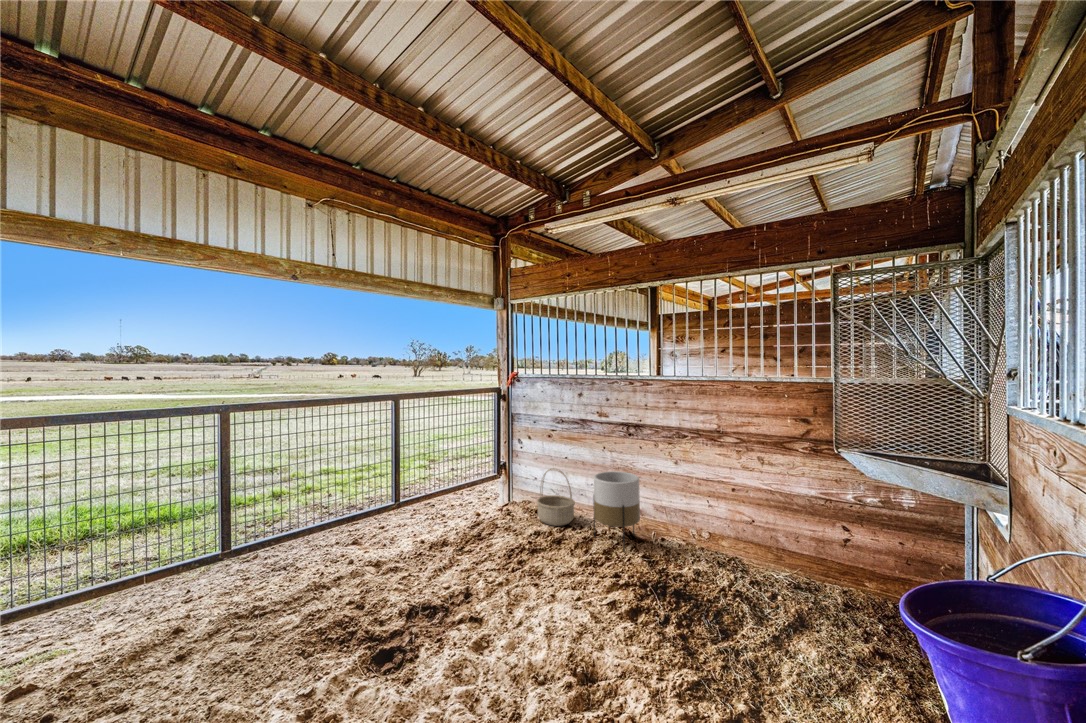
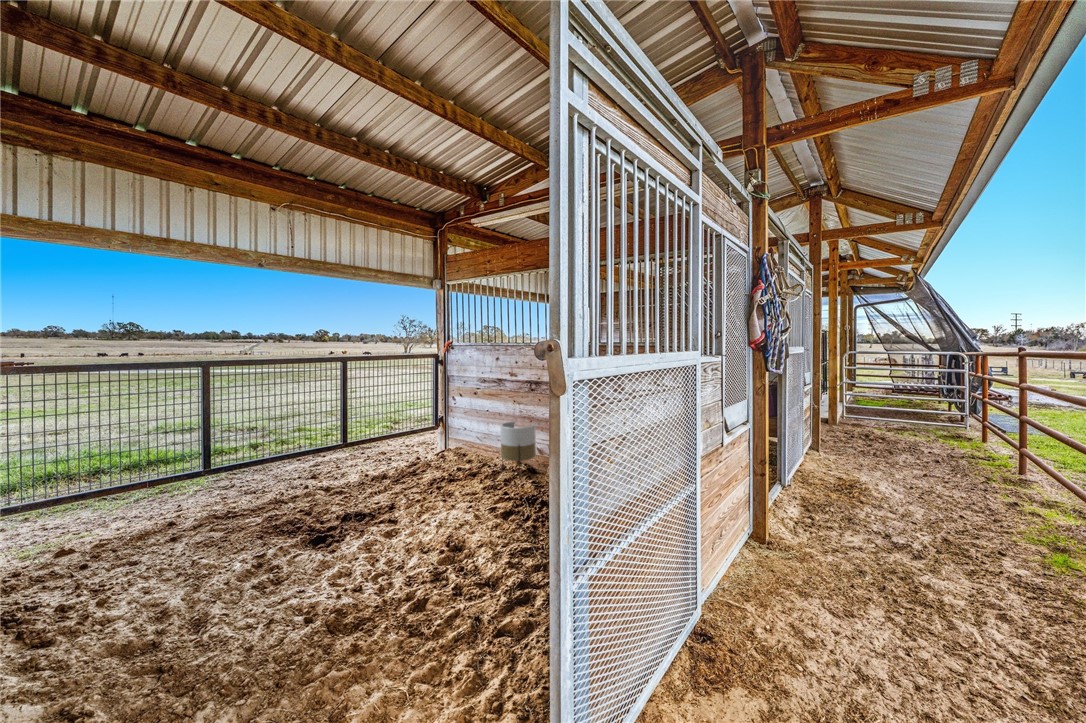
basket: present [537,468,575,526] -> none [463,420,493,464]

